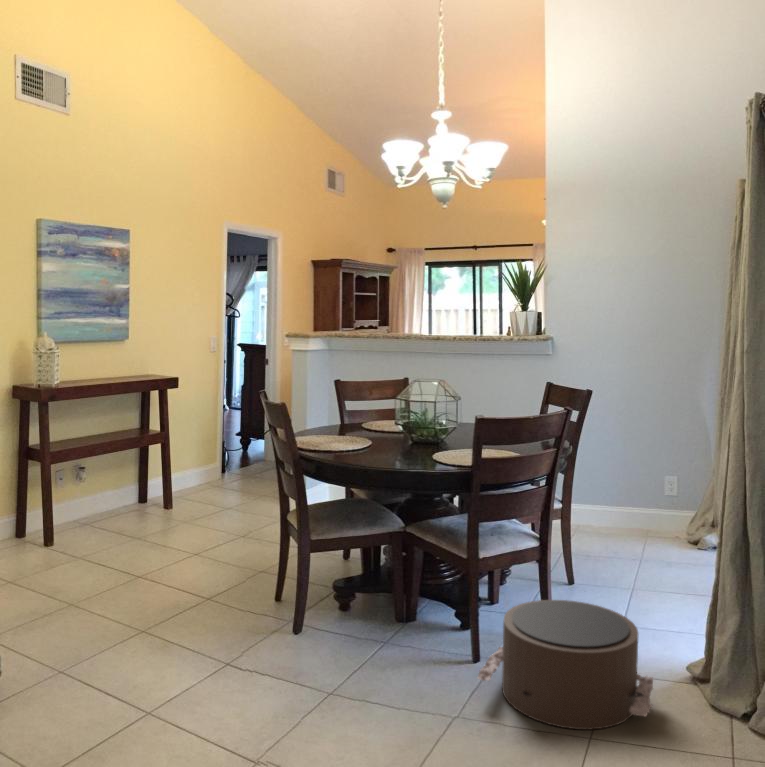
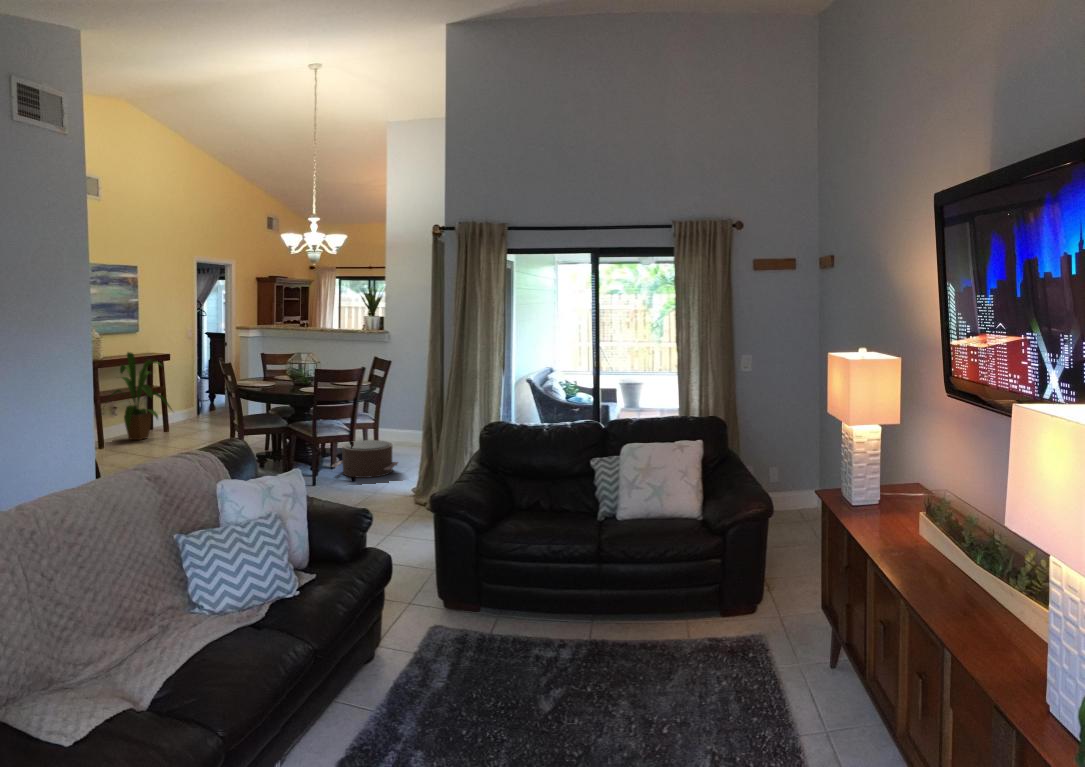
house plant: none [59,373,173,530] -> present [107,352,172,440]

